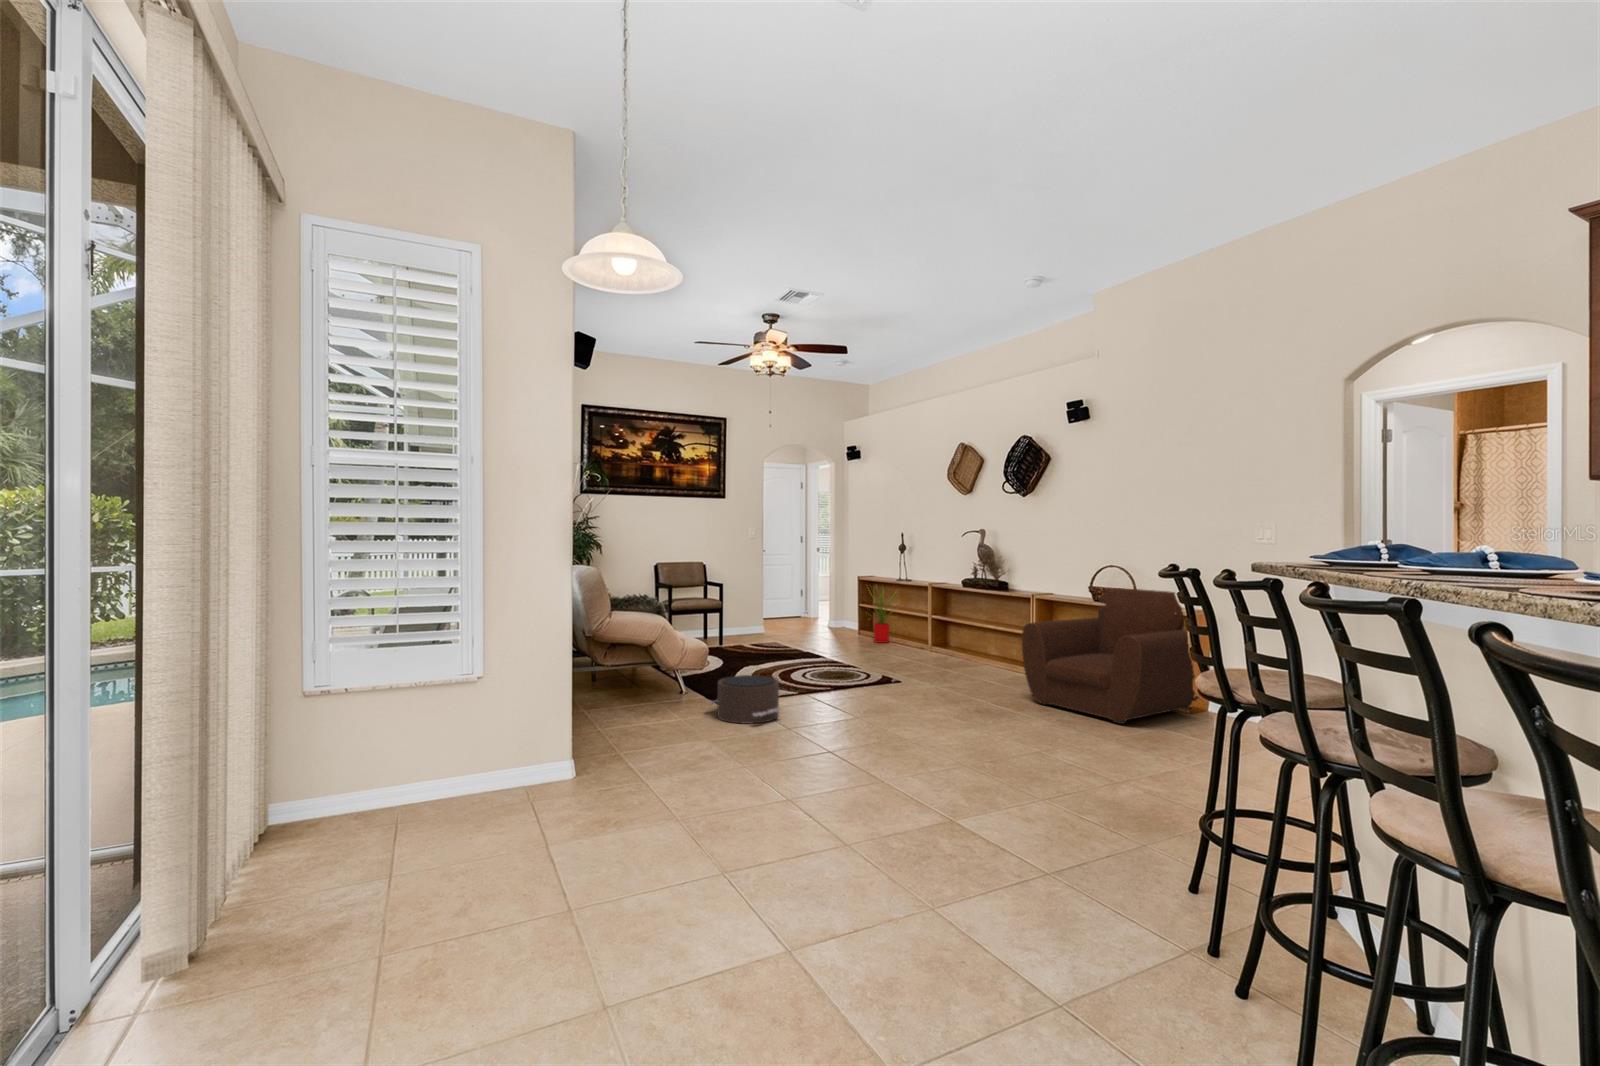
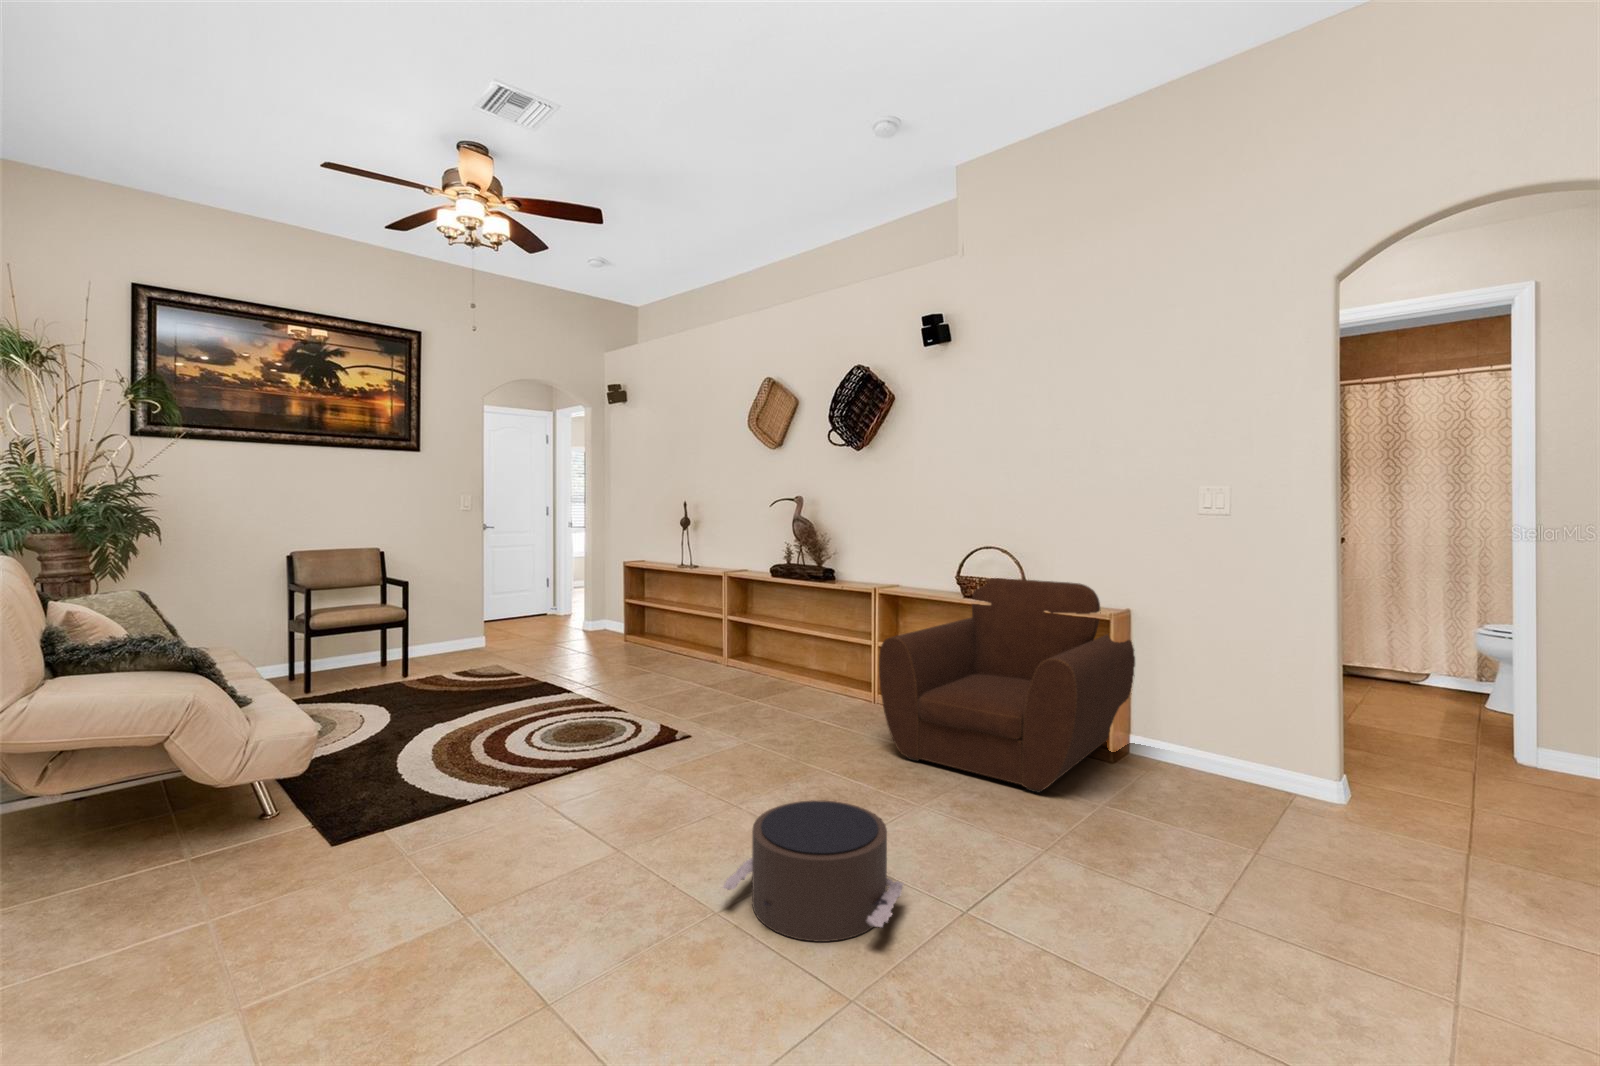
house plant: present [869,590,892,643] -> none [623,571,684,655]
pouf: present [707,675,780,724] -> present [723,800,904,941]

